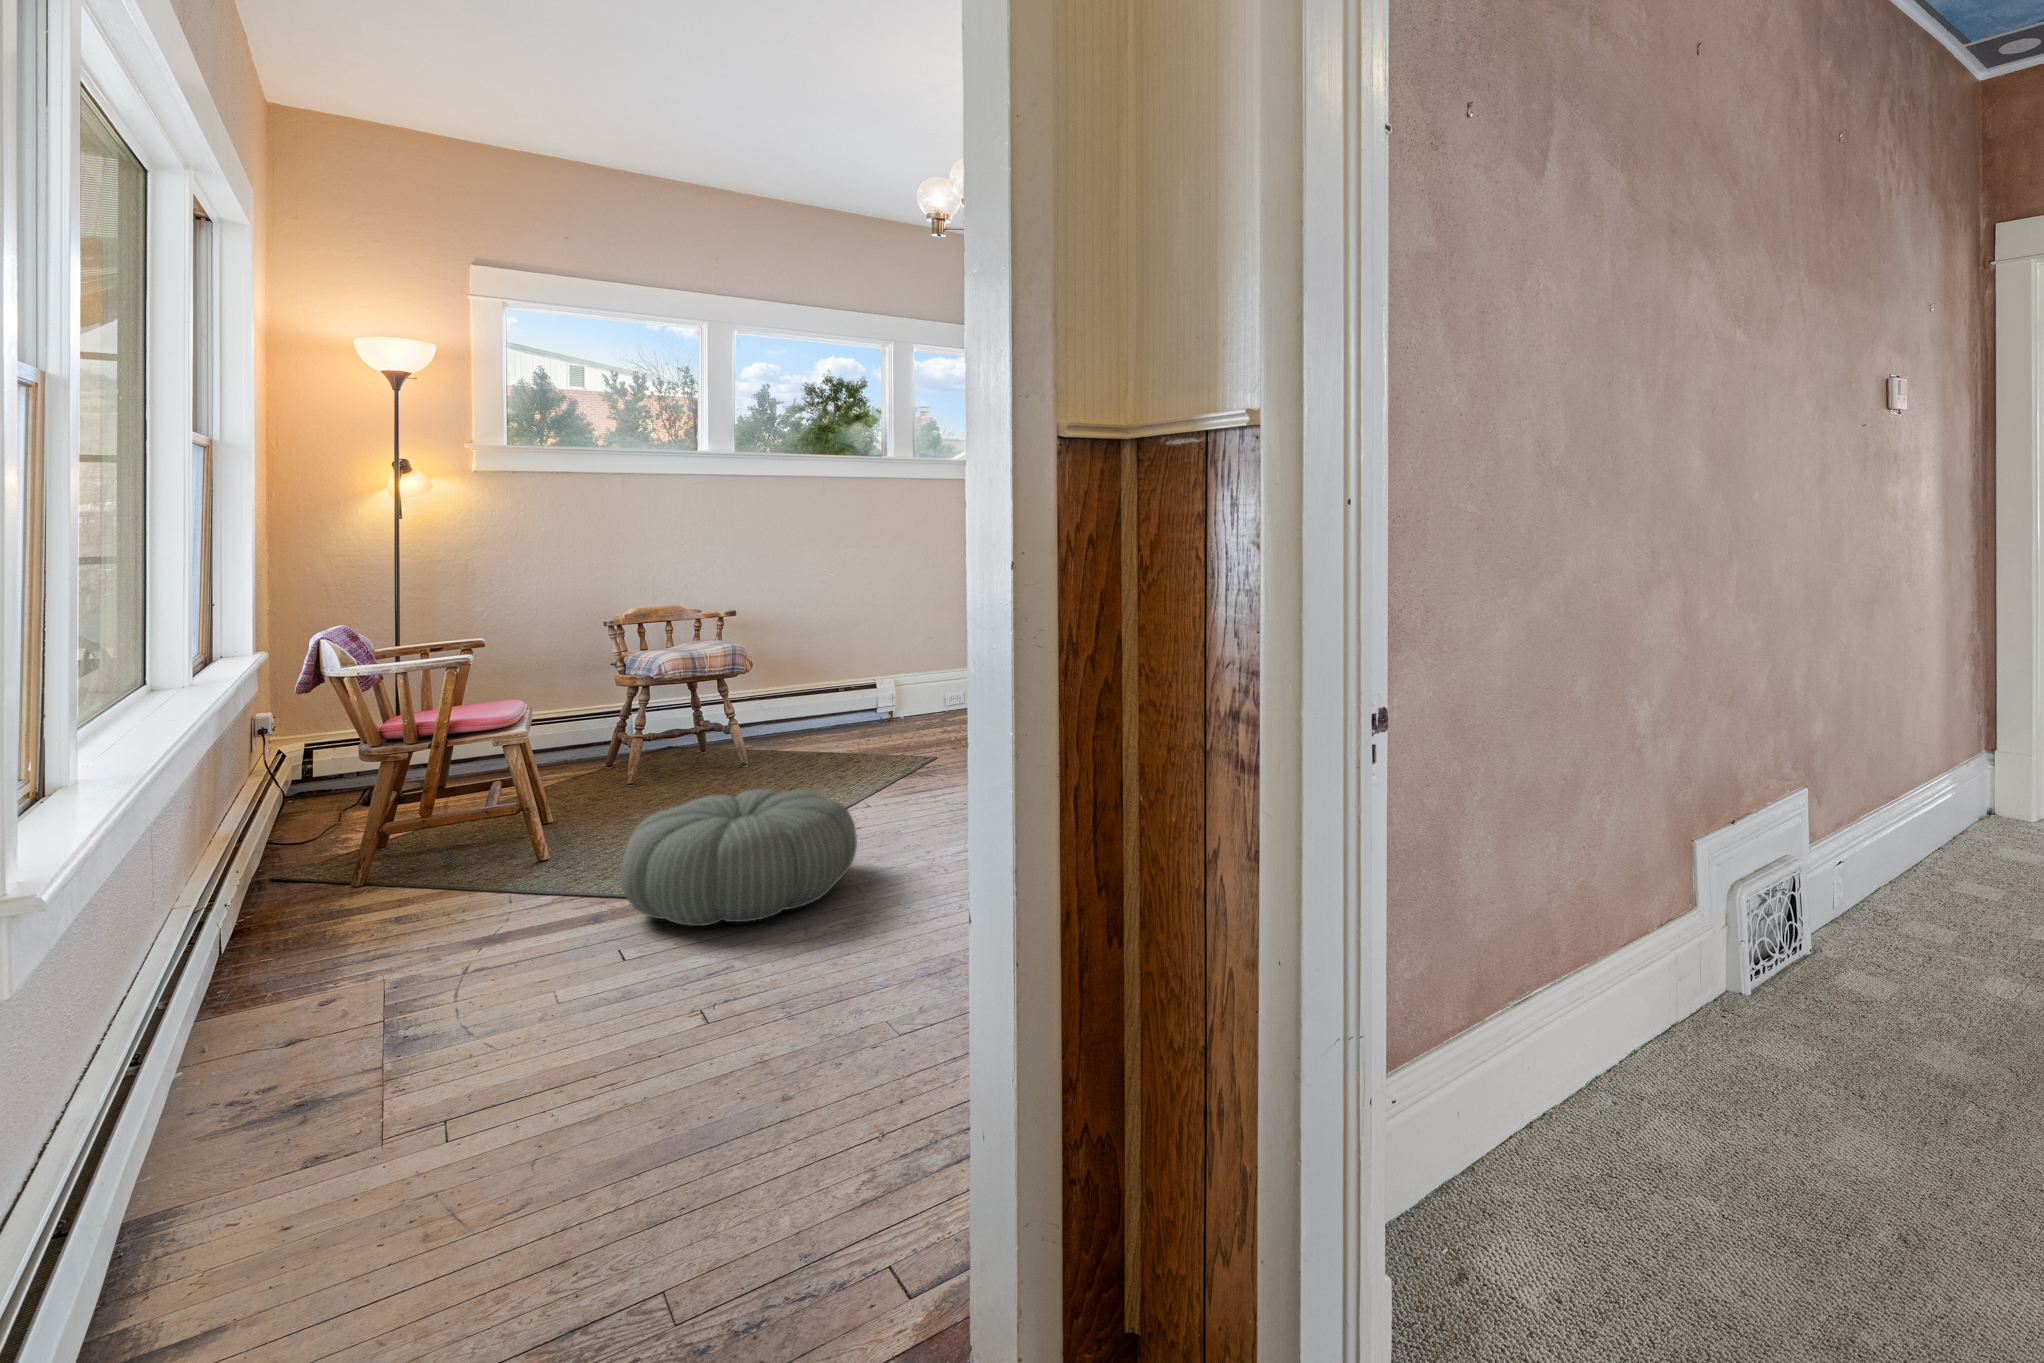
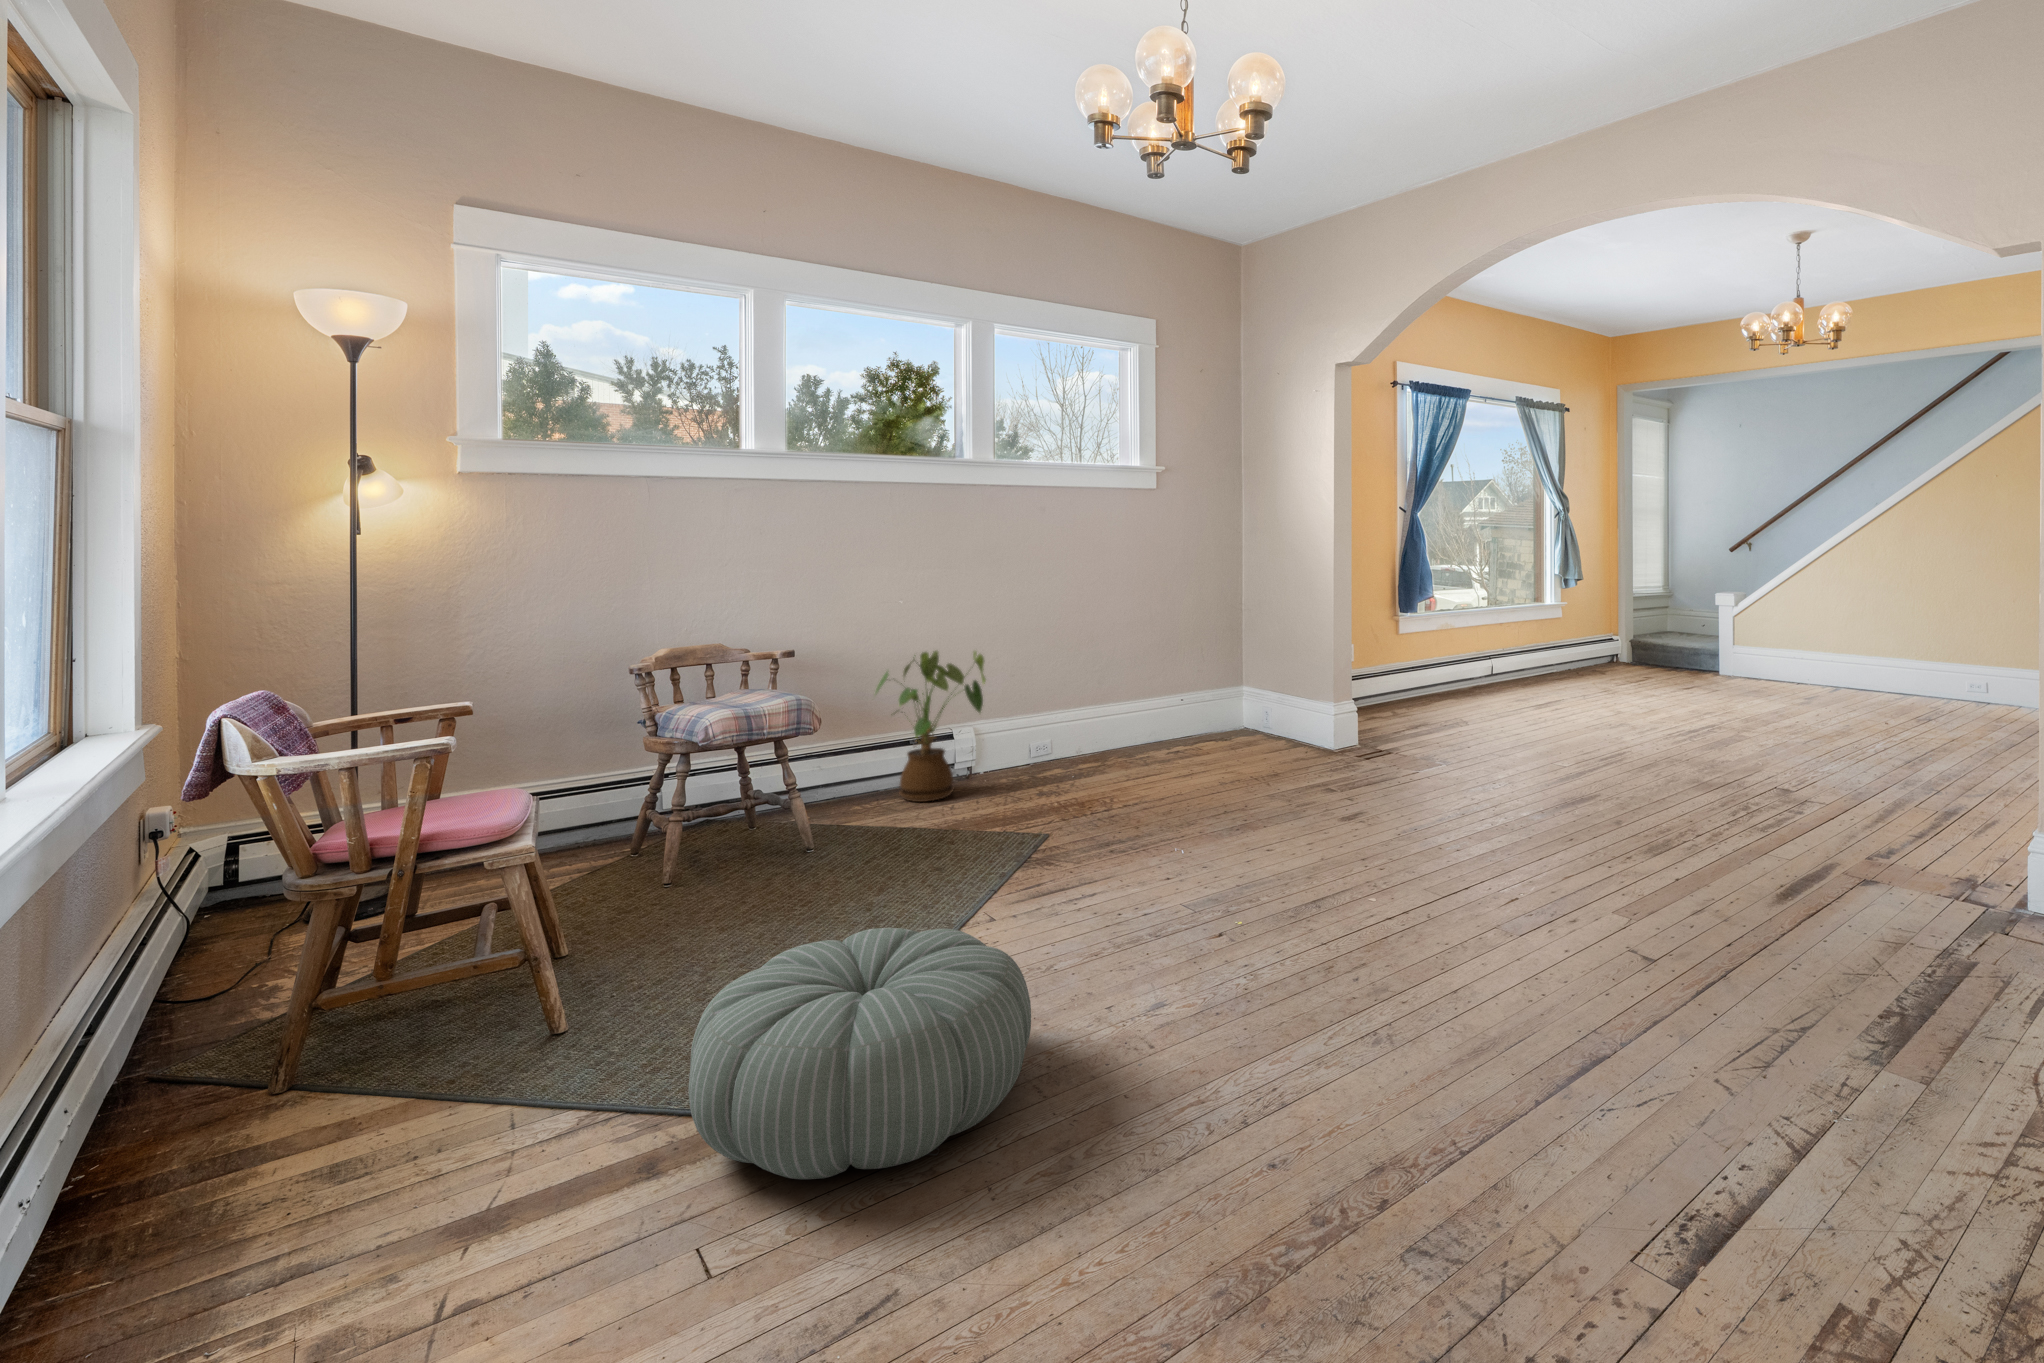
house plant: none [803,615,899,735] -> present [876,651,986,802]

